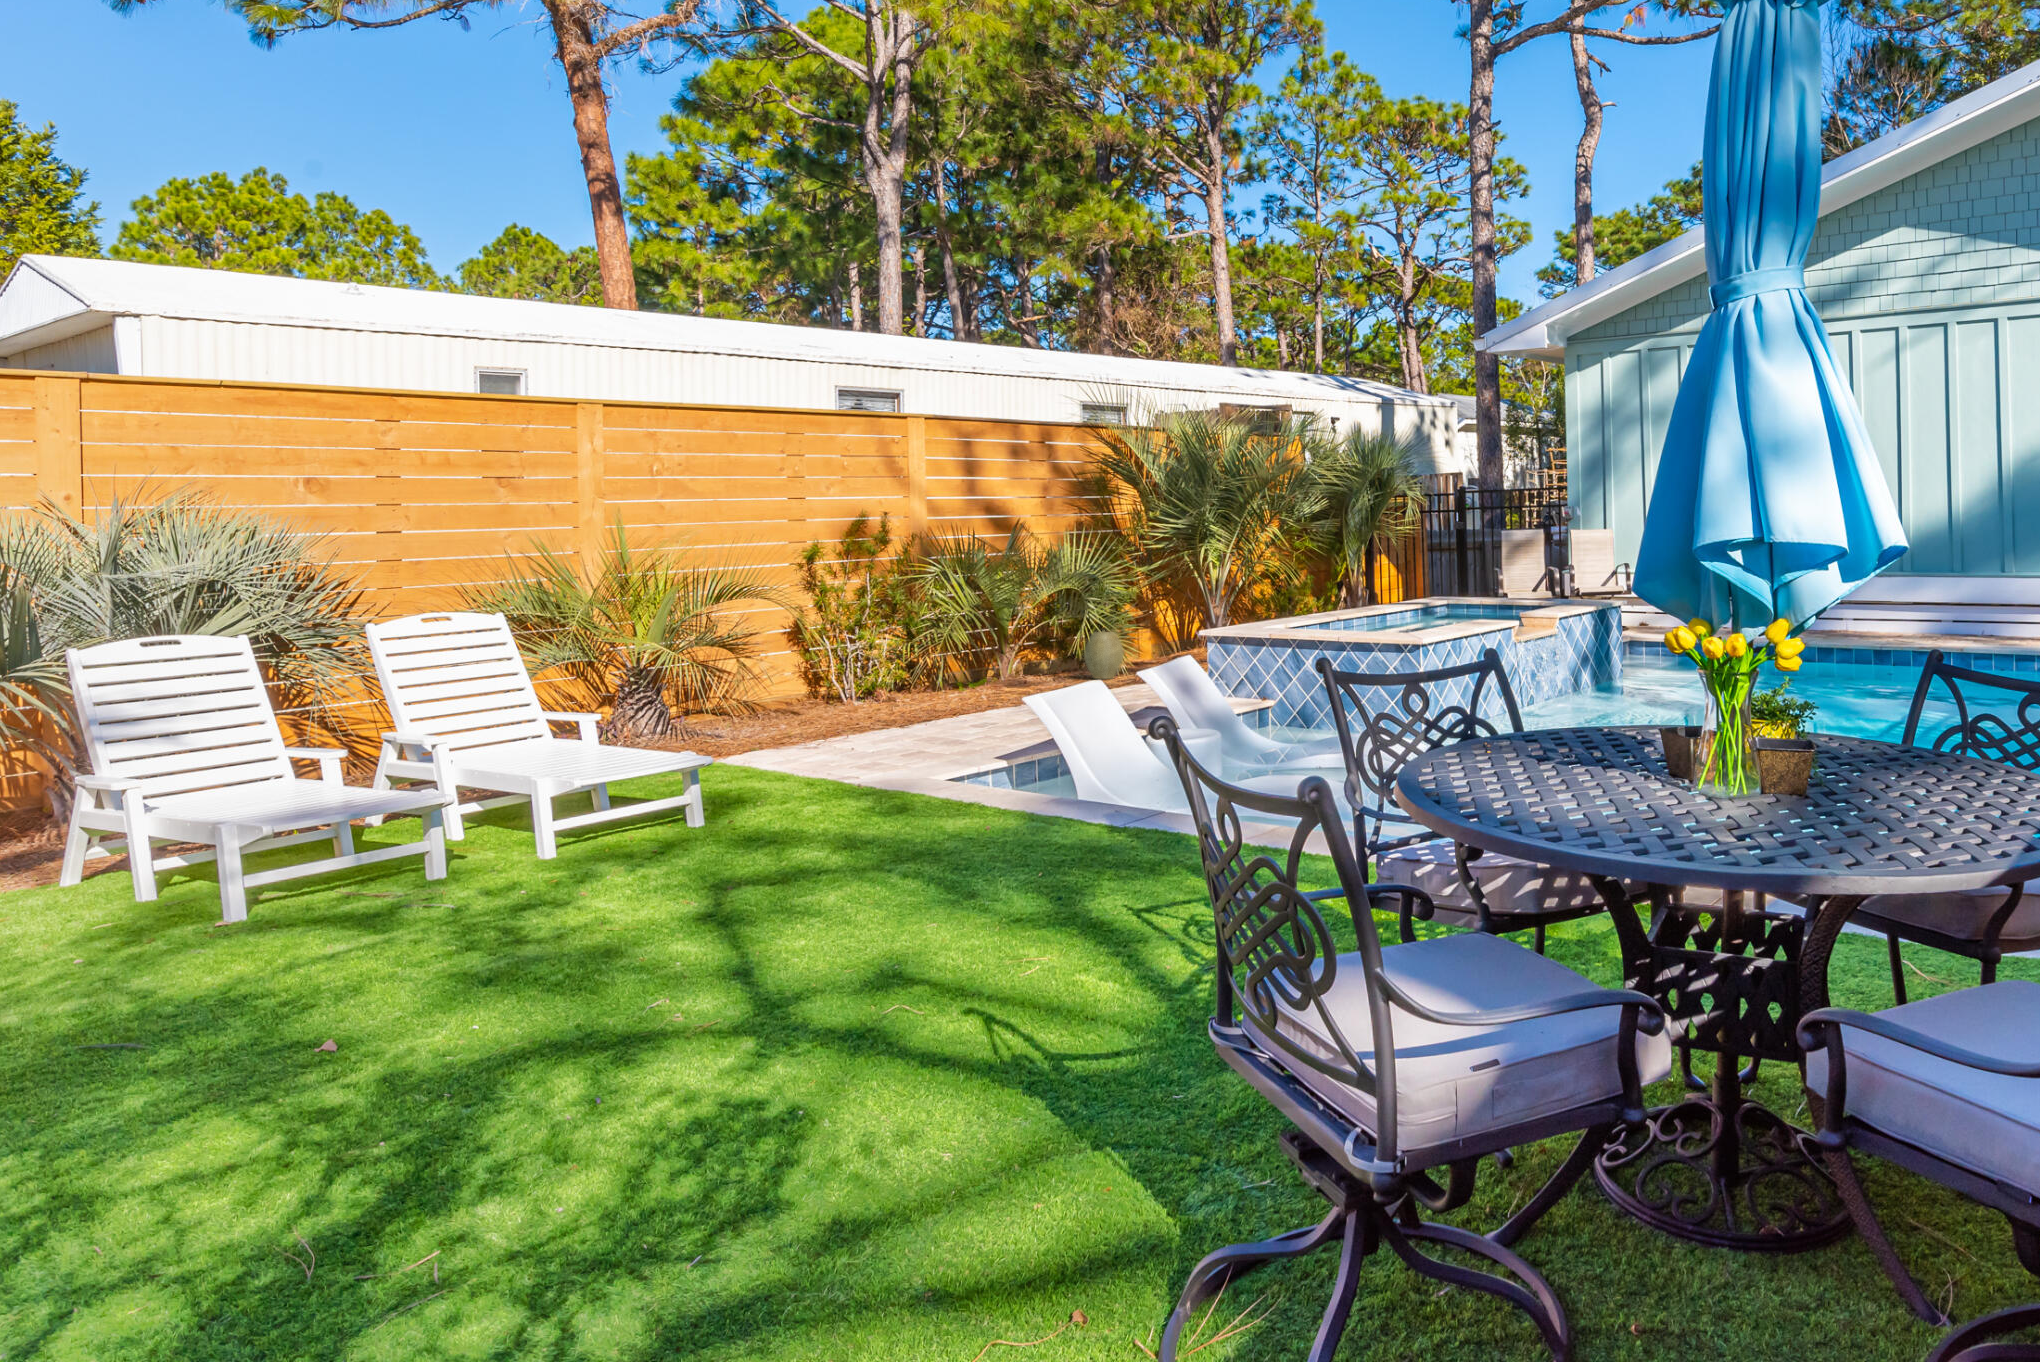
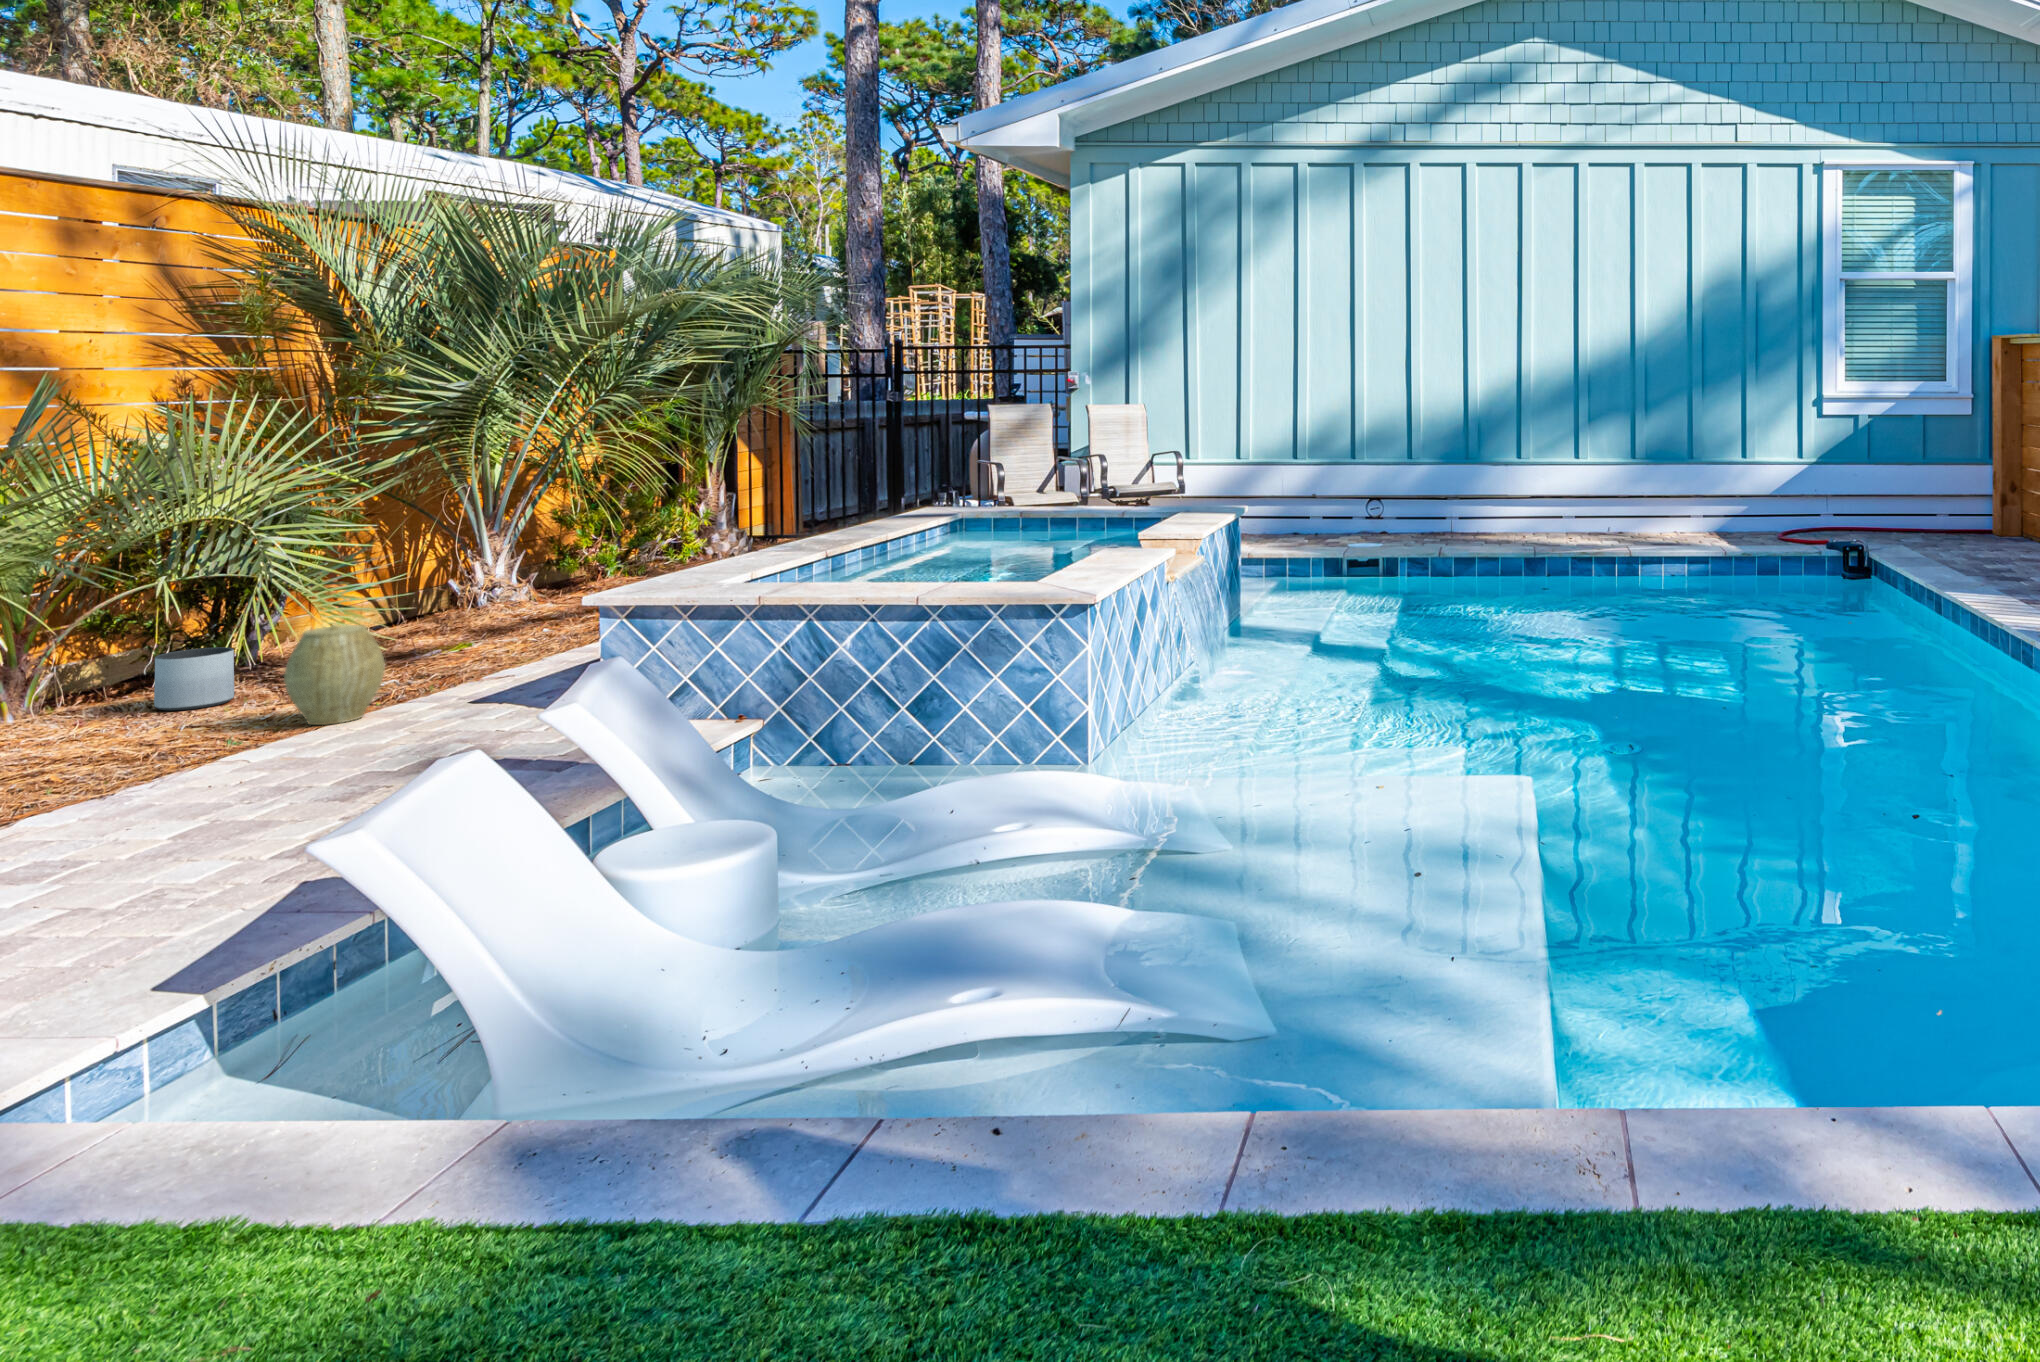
planter: none [1048,642,1077,670] -> present [154,647,234,711]

